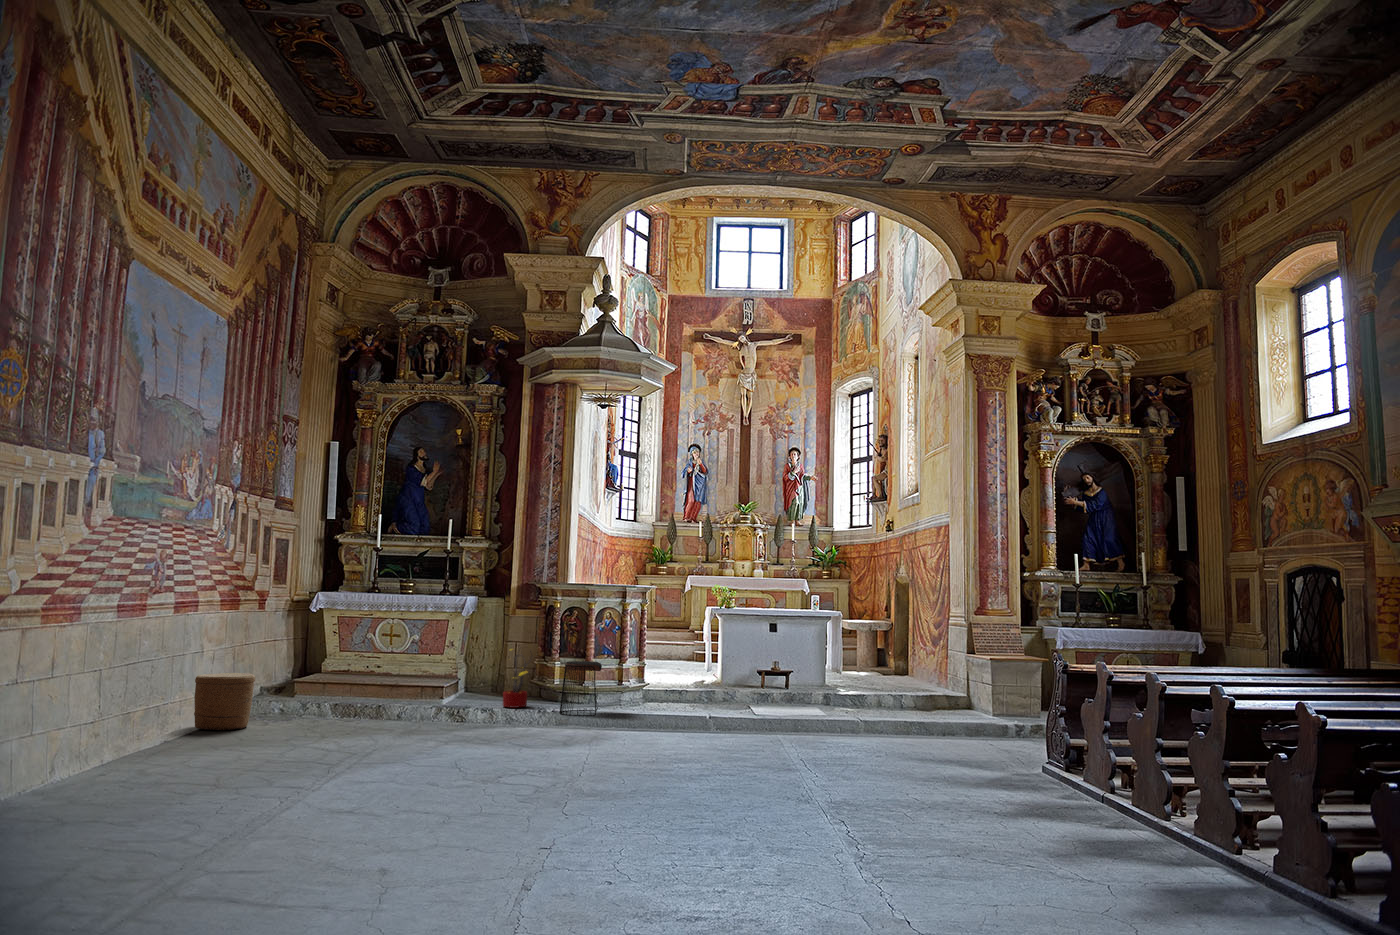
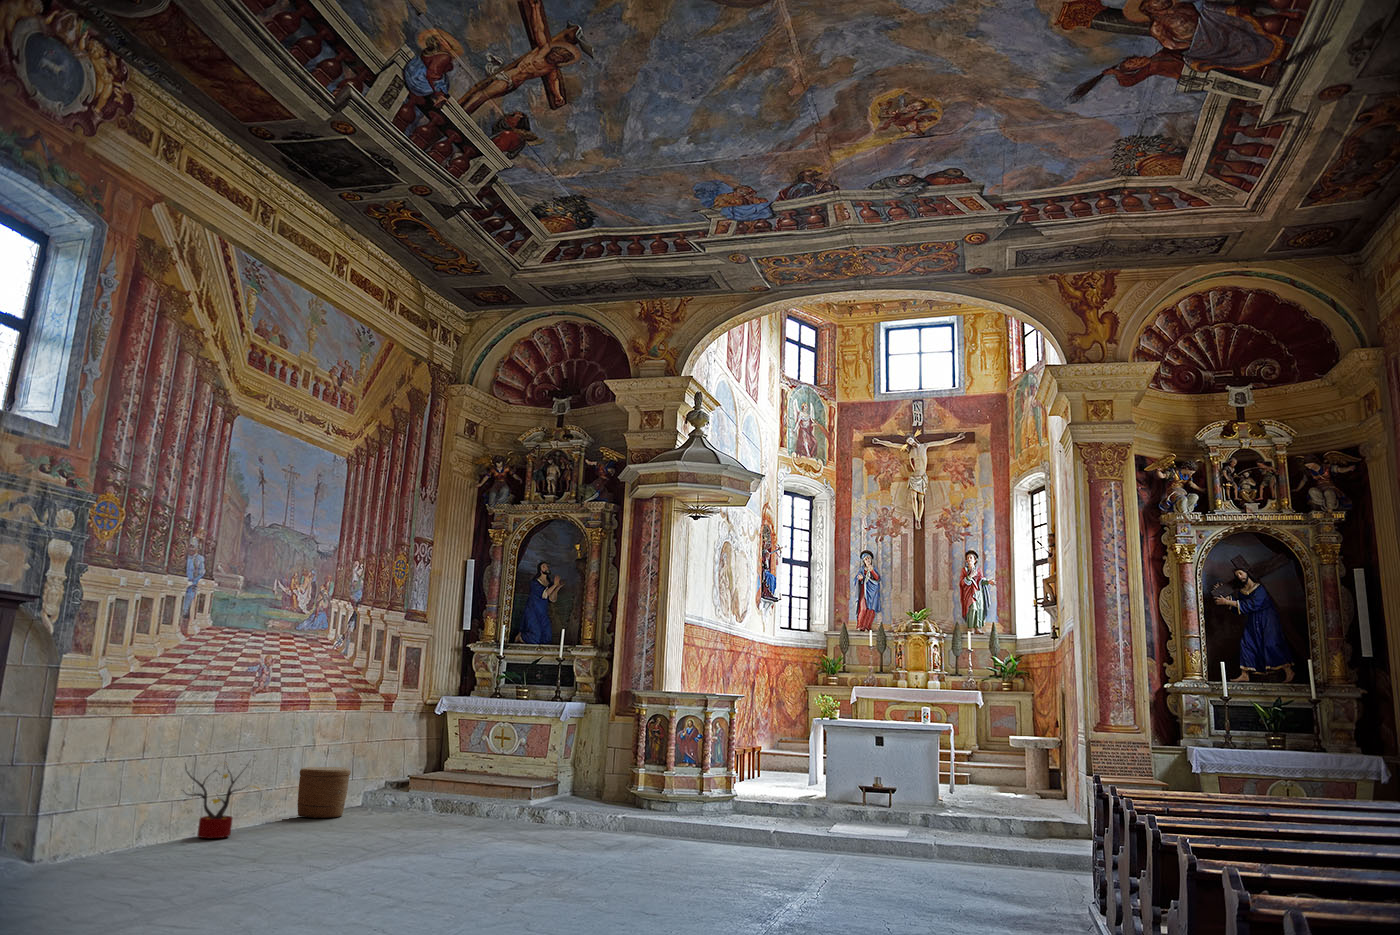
decorative plant: present [503,651,531,708] -> present [183,767,259,838]
stool: present [560,661,602,716] -> none [636,767,681,823]

